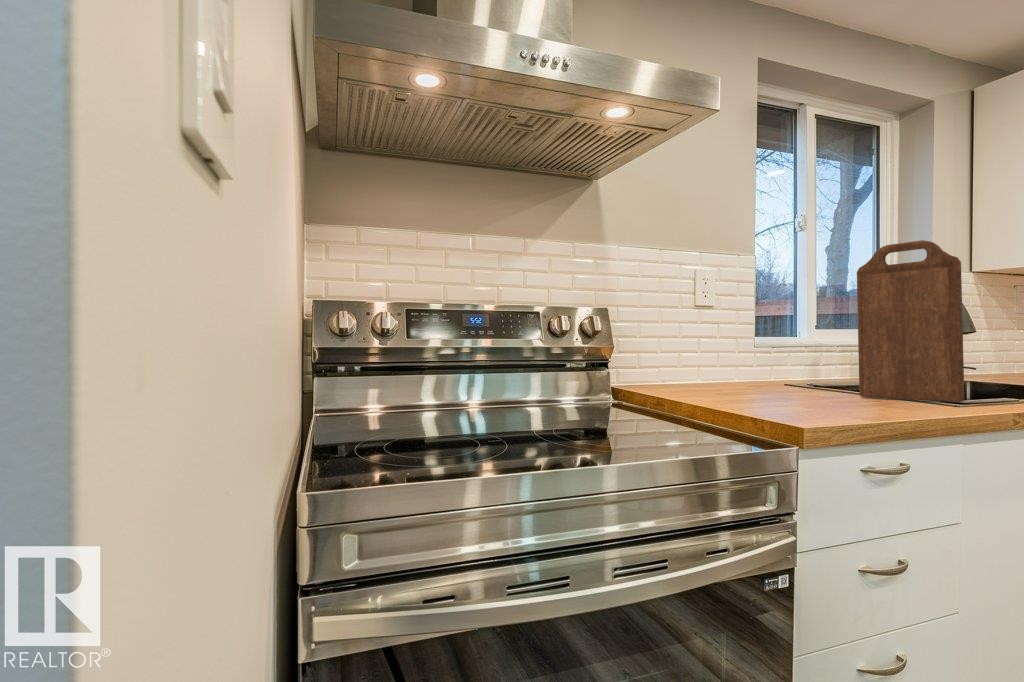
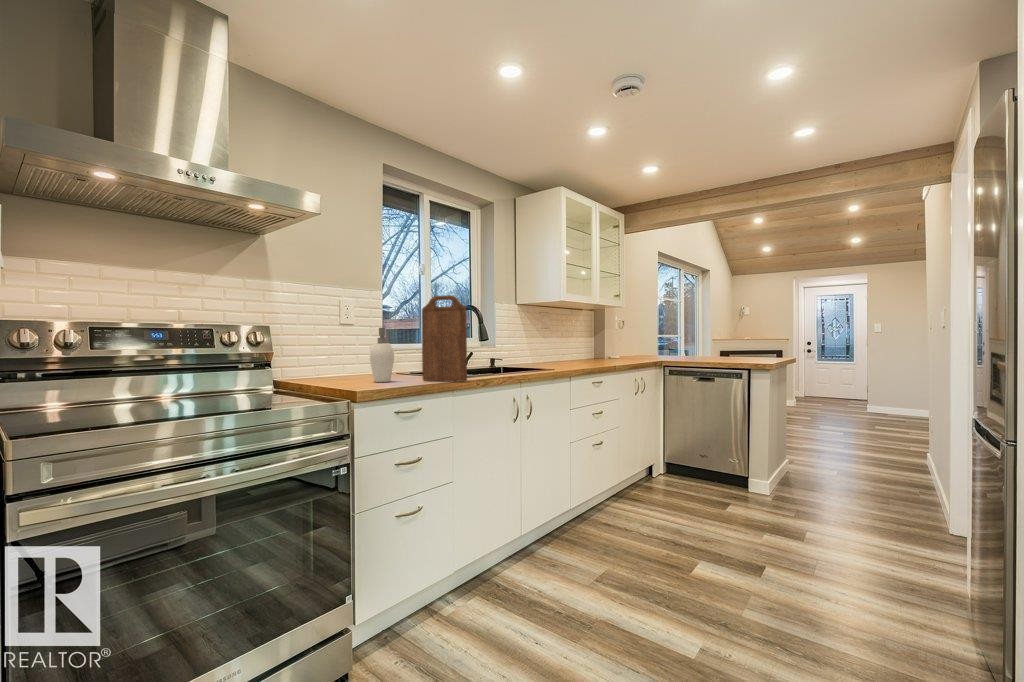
soap dispenser: none [762,305,810,396] -> present [370,328,394,382]

